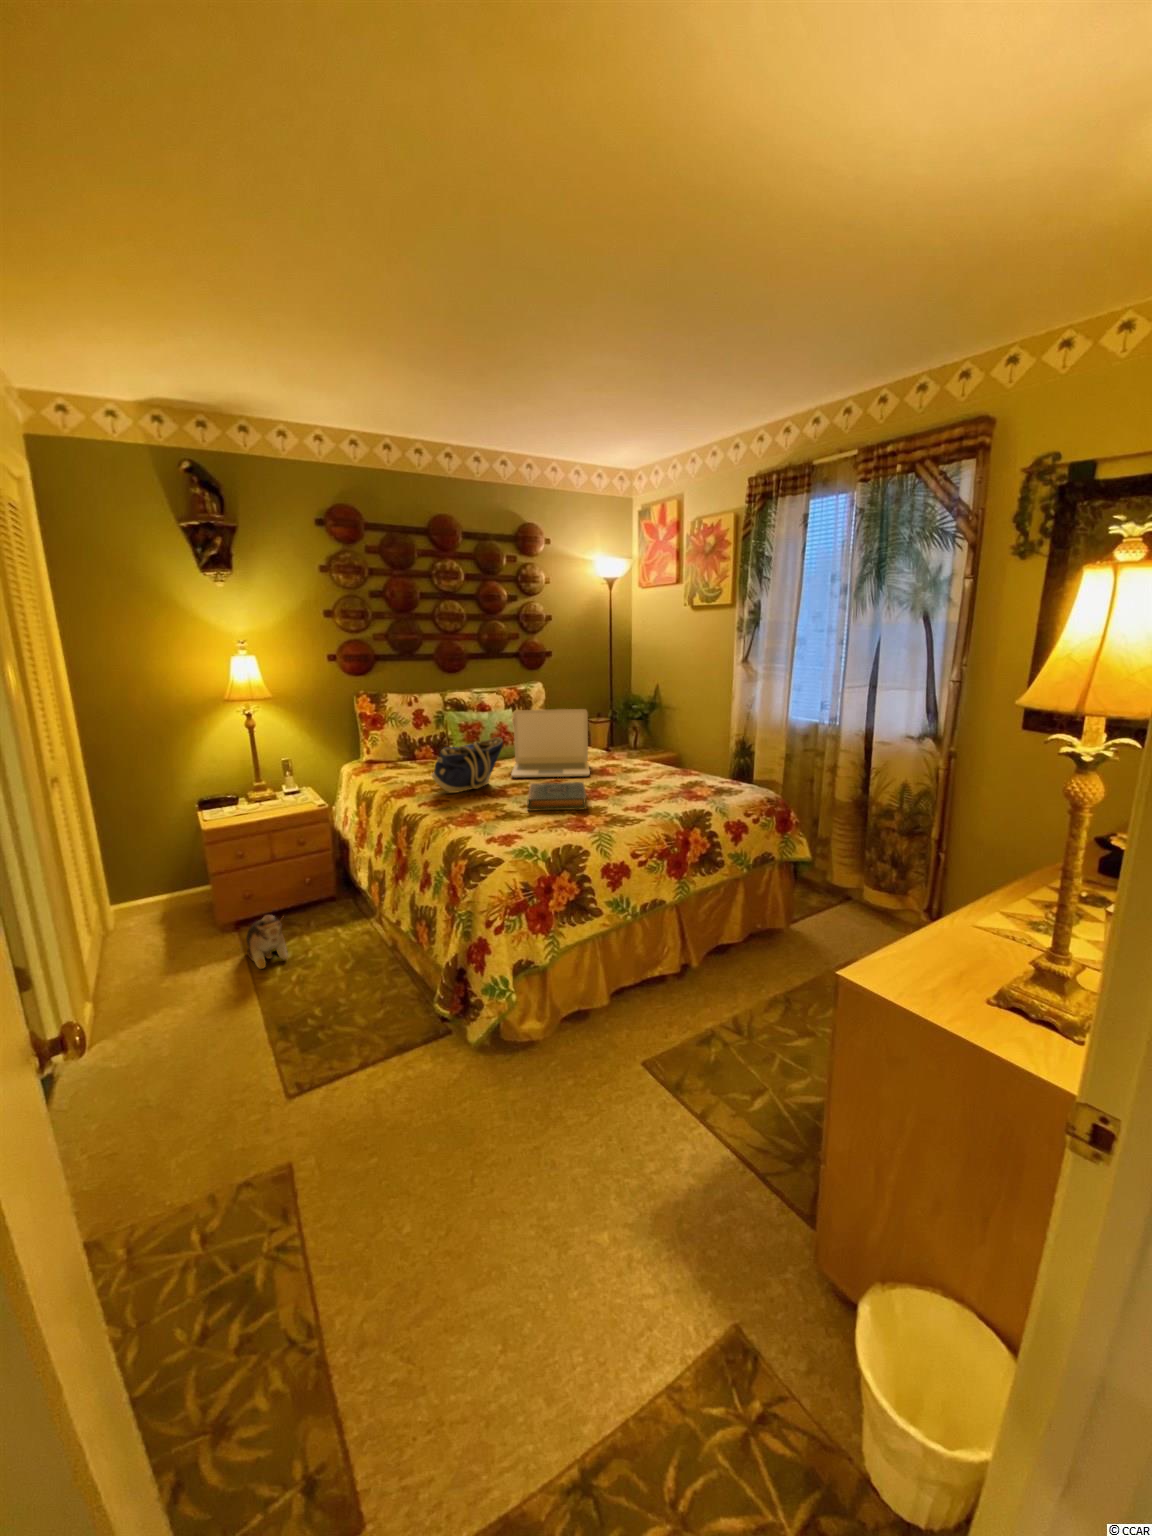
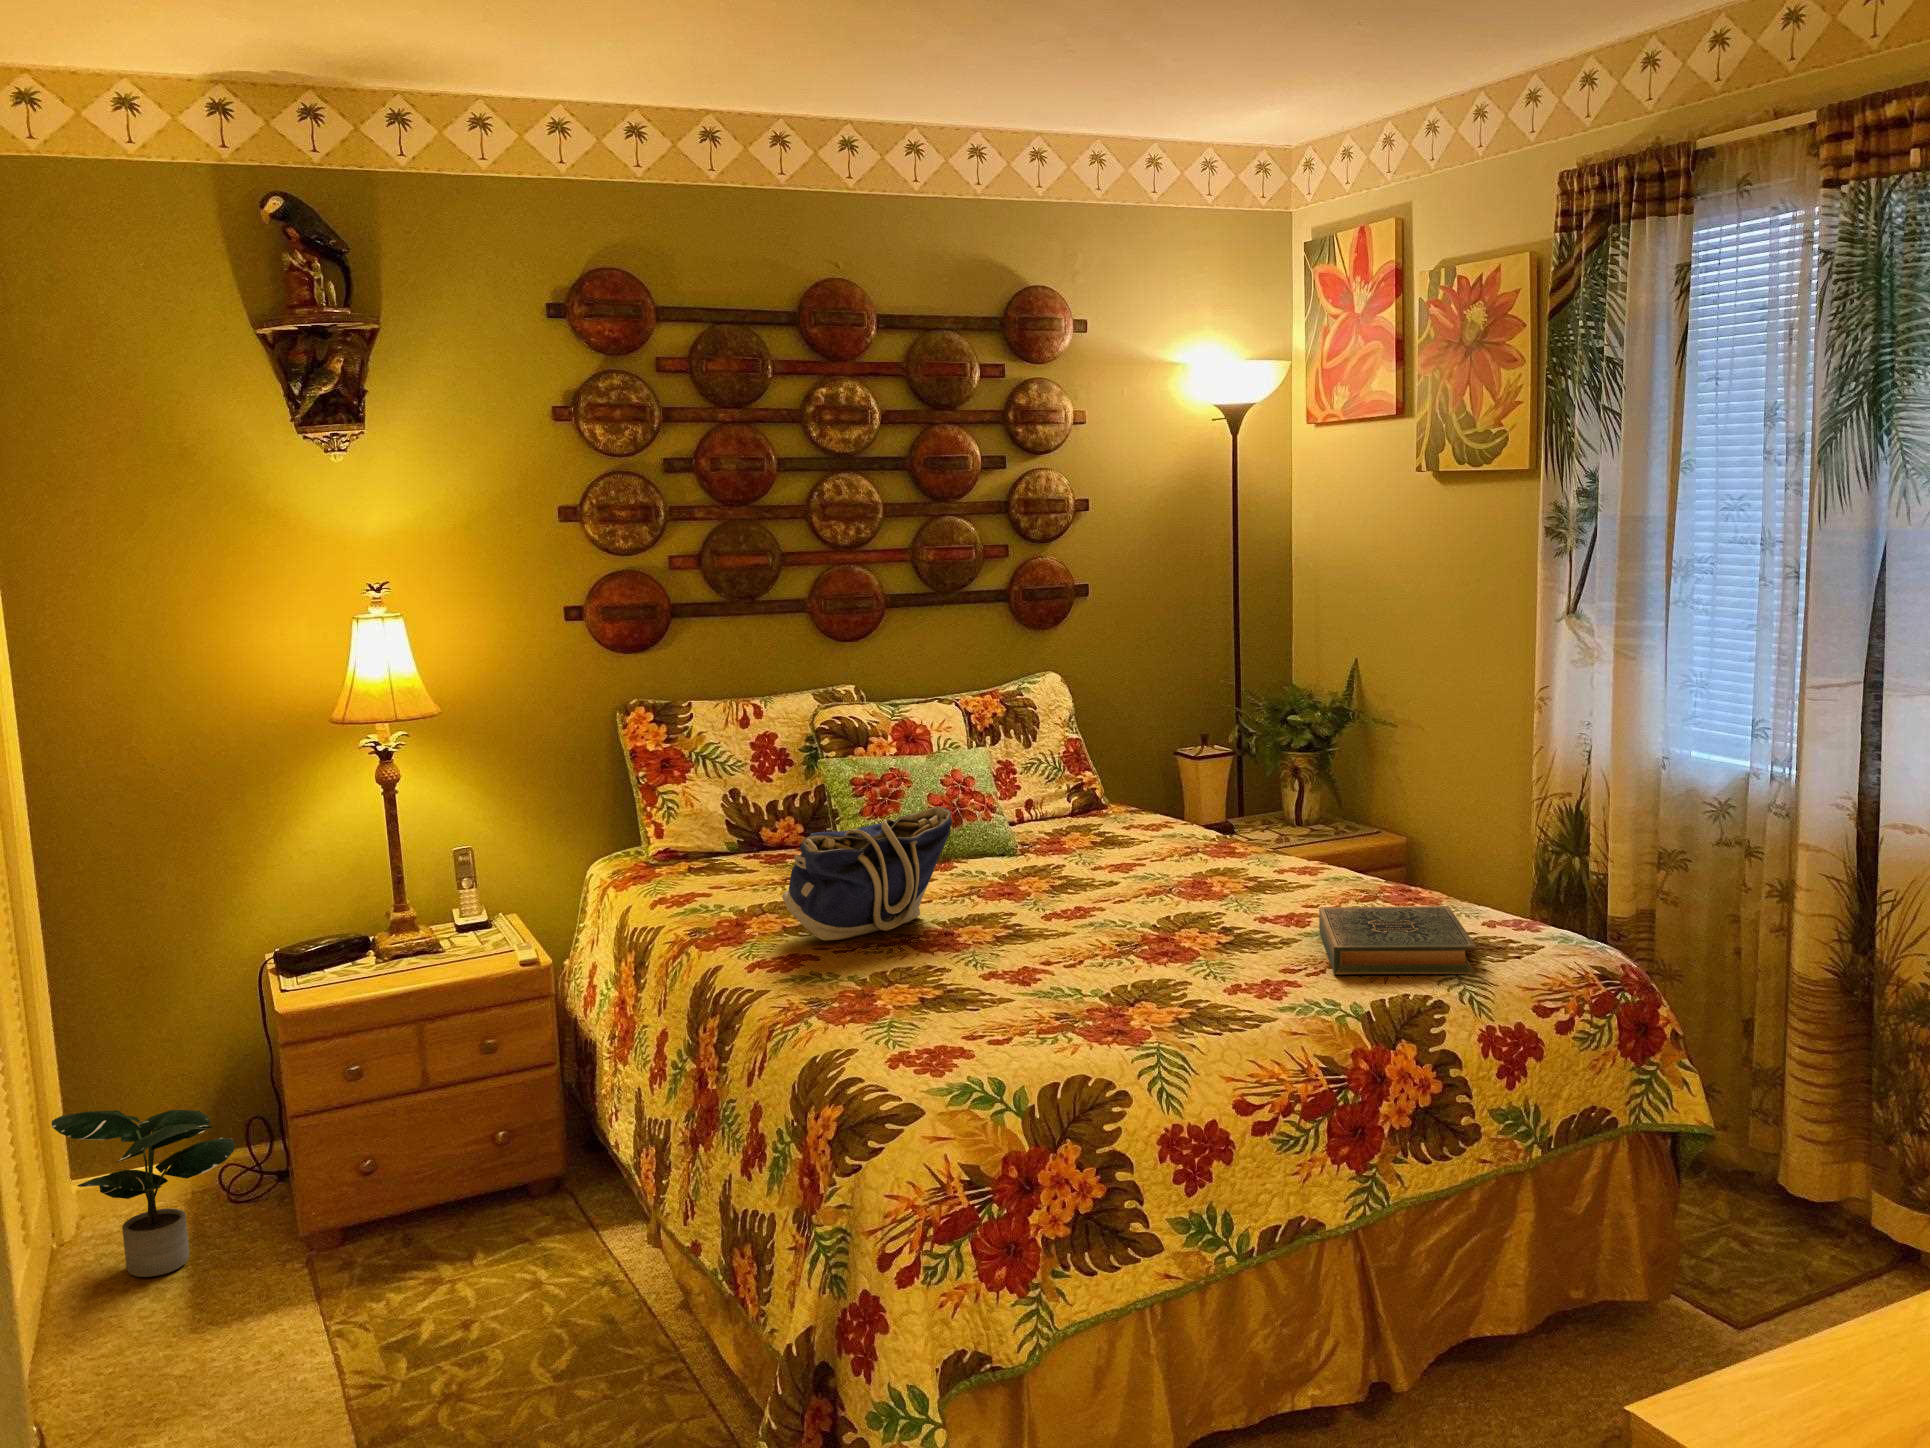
laptop: present [511,709,590,778] -> none [973,736,1165,903]
hardback book: present [528,782,587,811] -> present [1319,906,1476,974]
potted plant: none [101,872,189,944] -> present [52,1110,235,1277]
plush toy: present [246,915,288,969] -> none [354,1218,445,1347]

